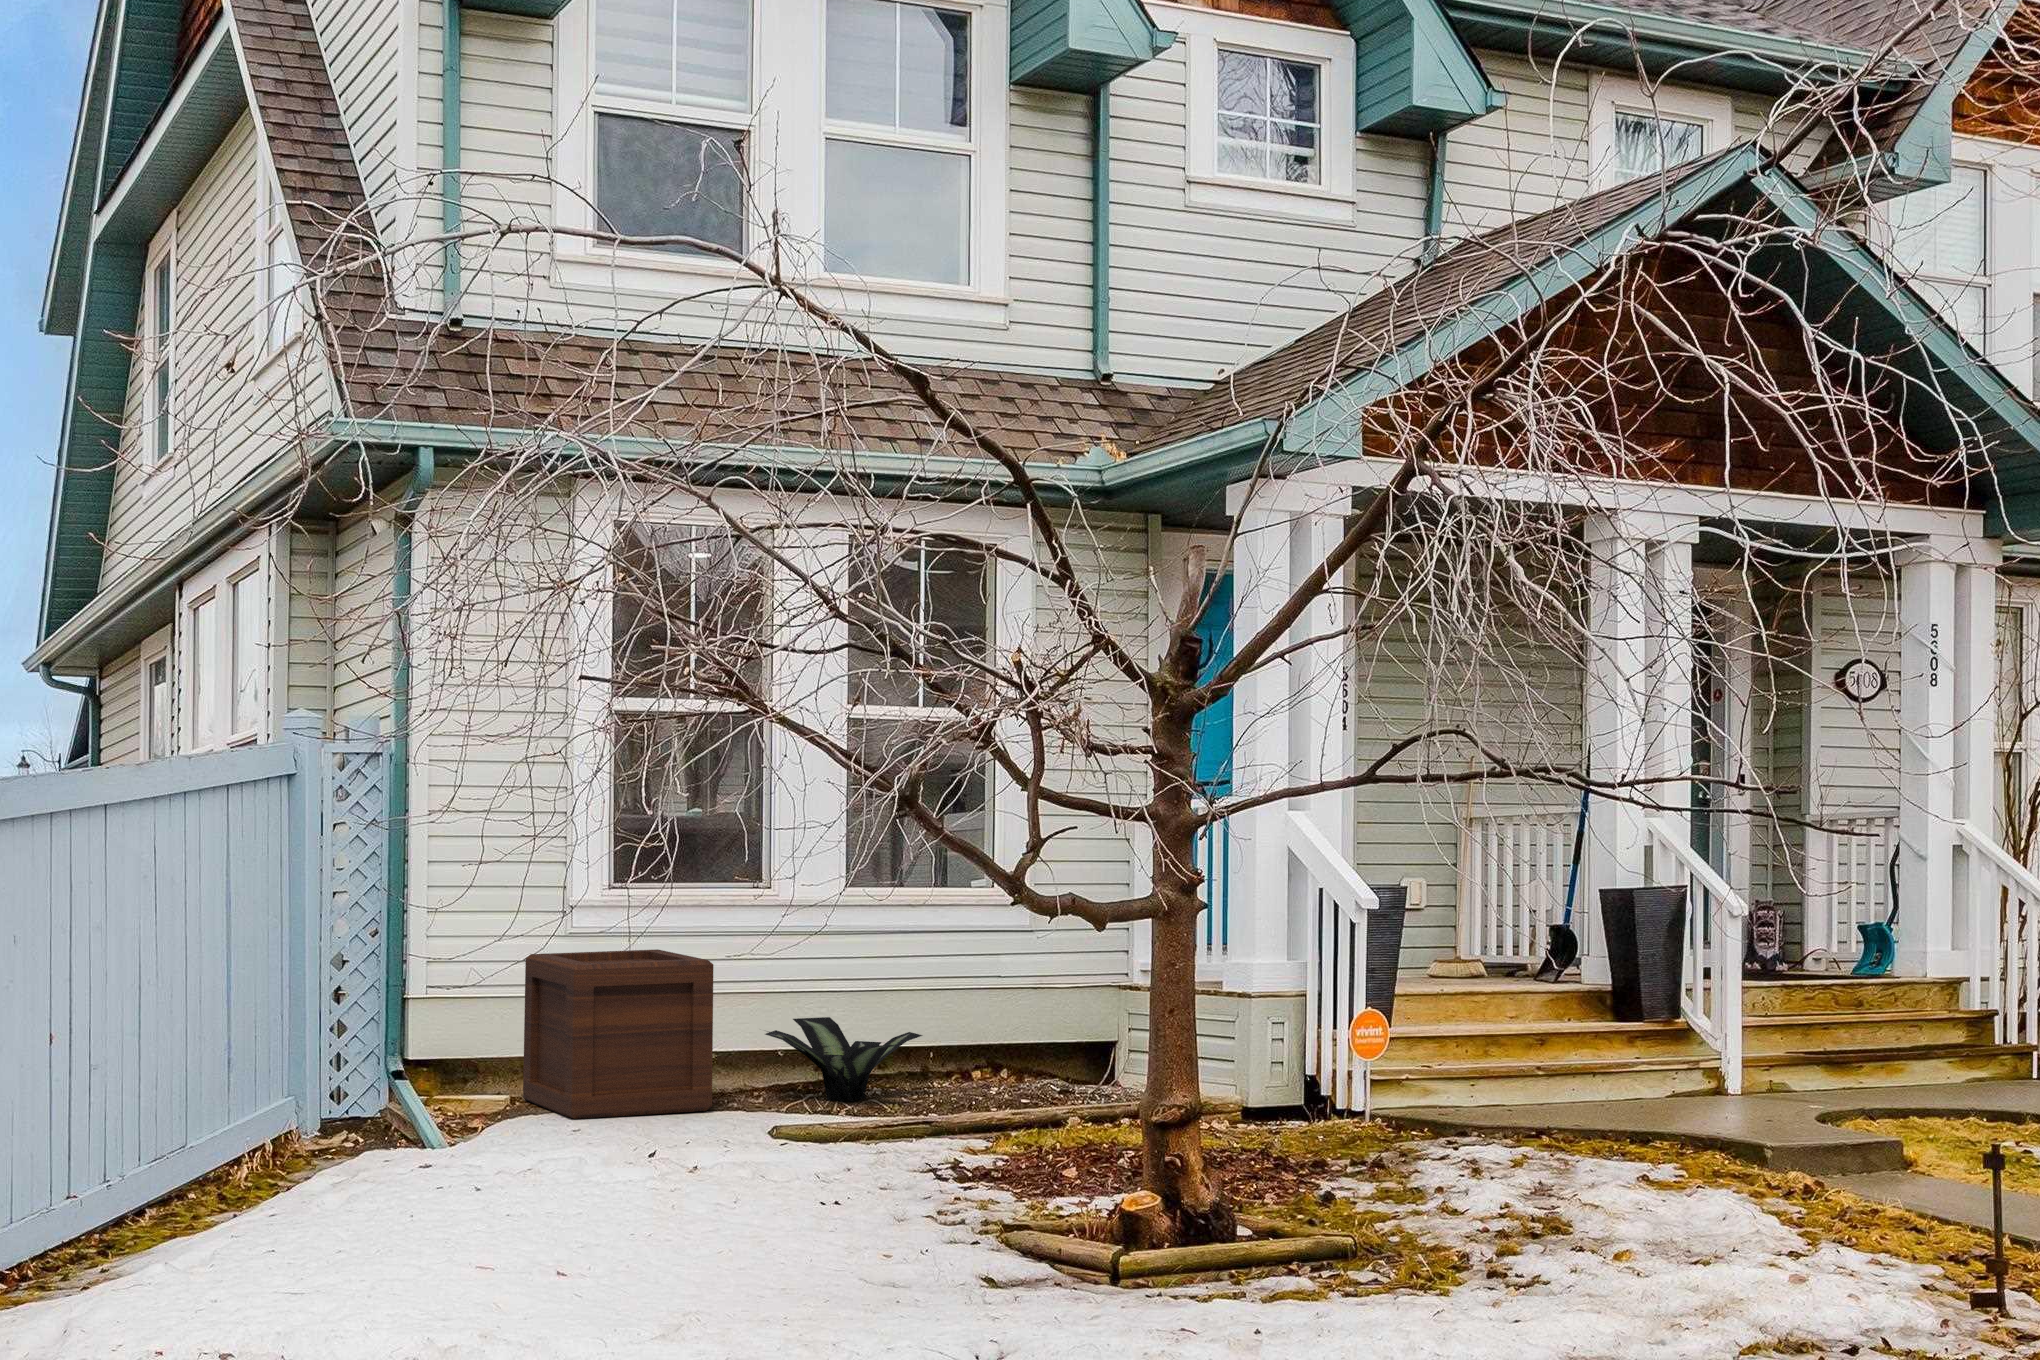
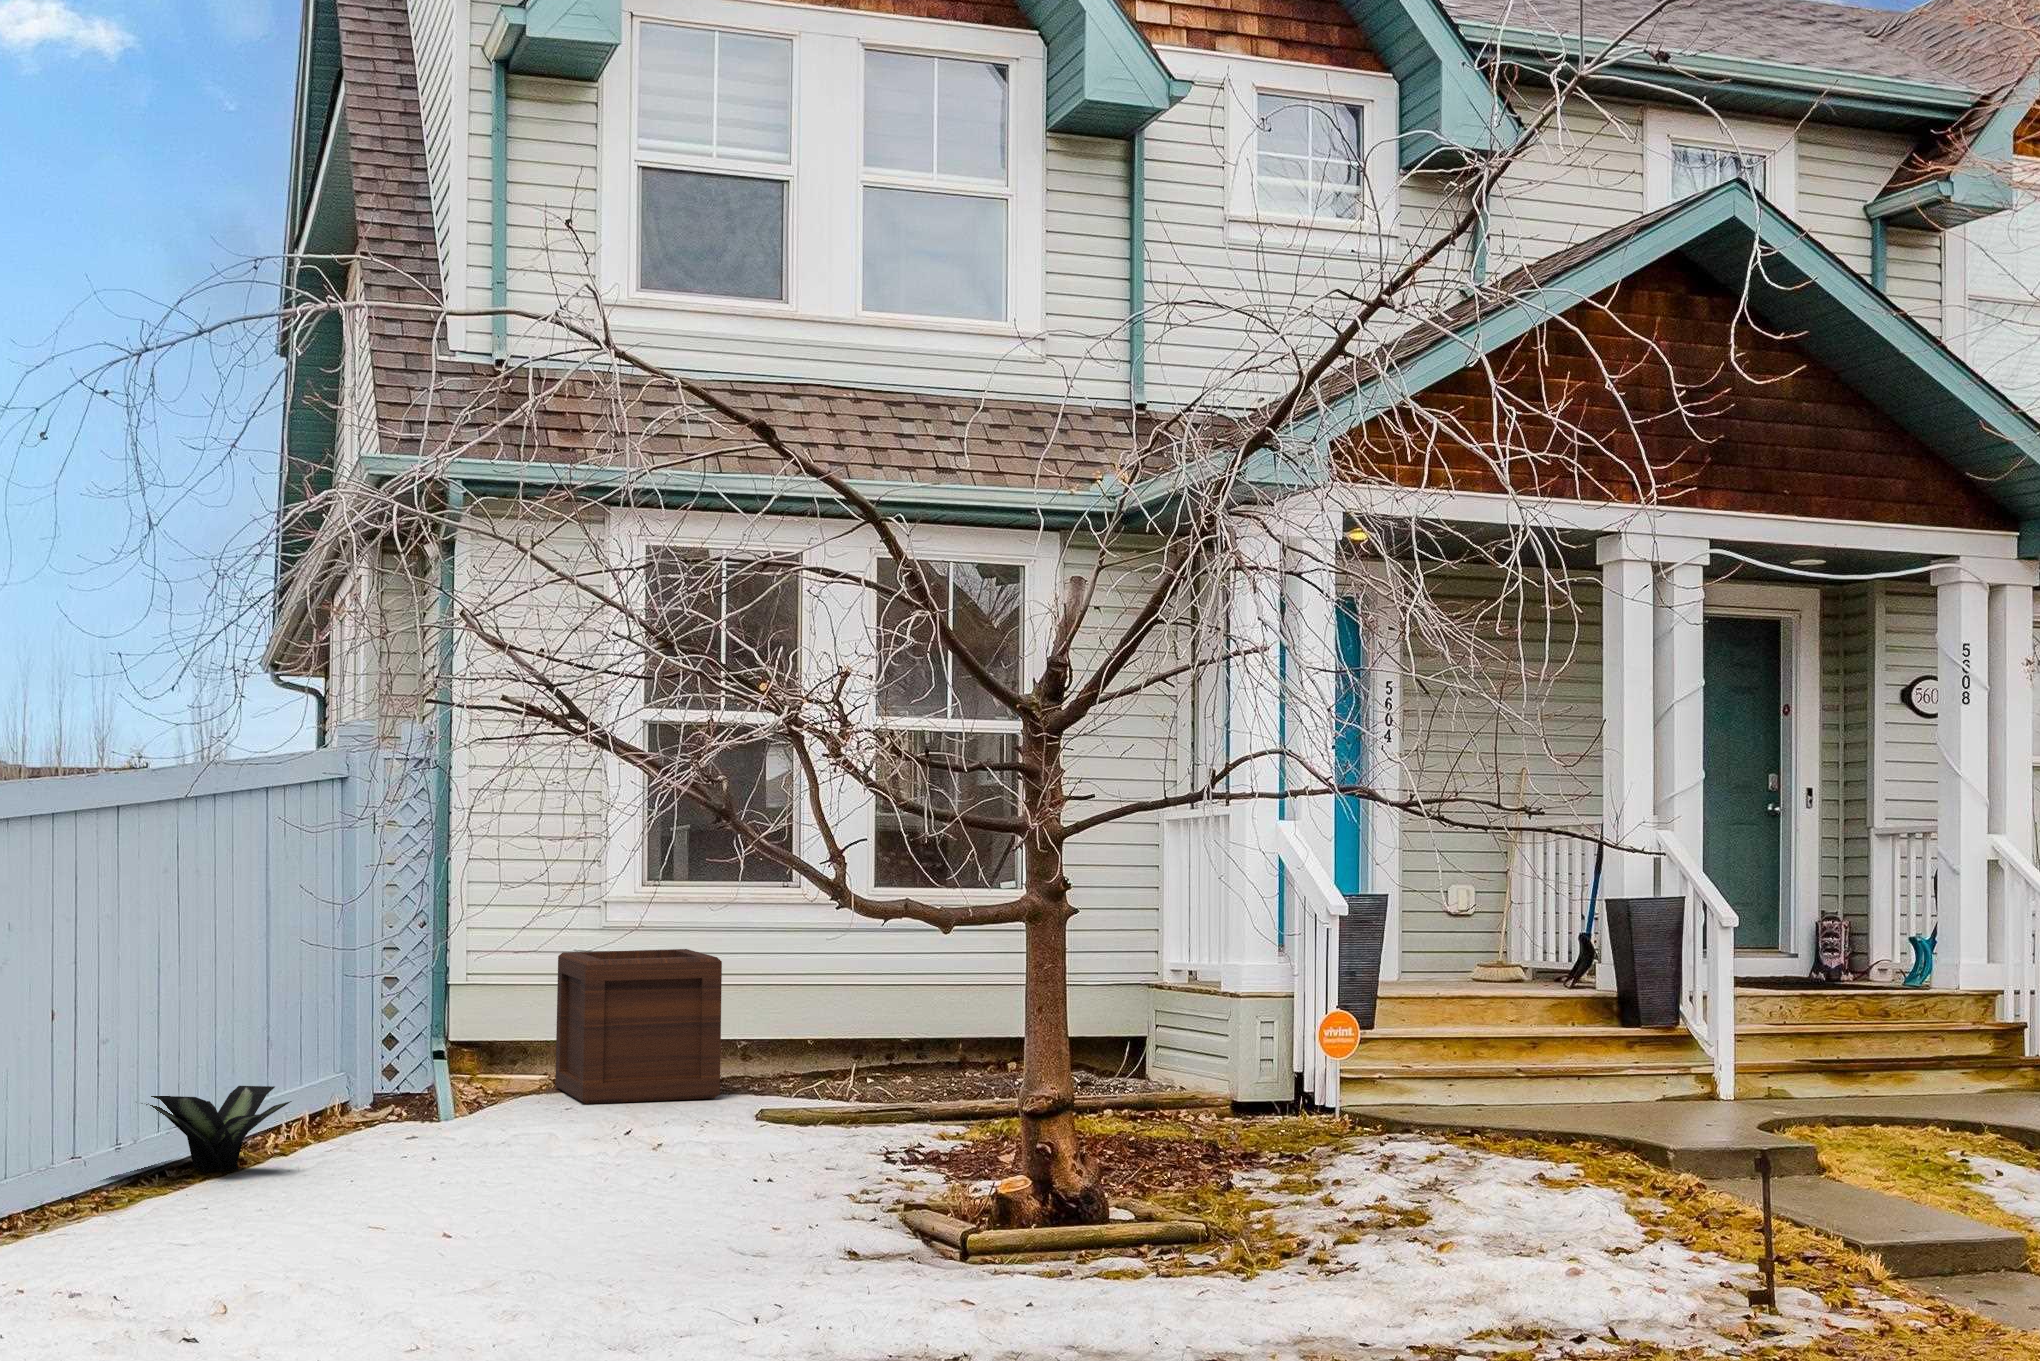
potted plant: present [765,1017,922,1102] -> present [141,1086,292,1173]

